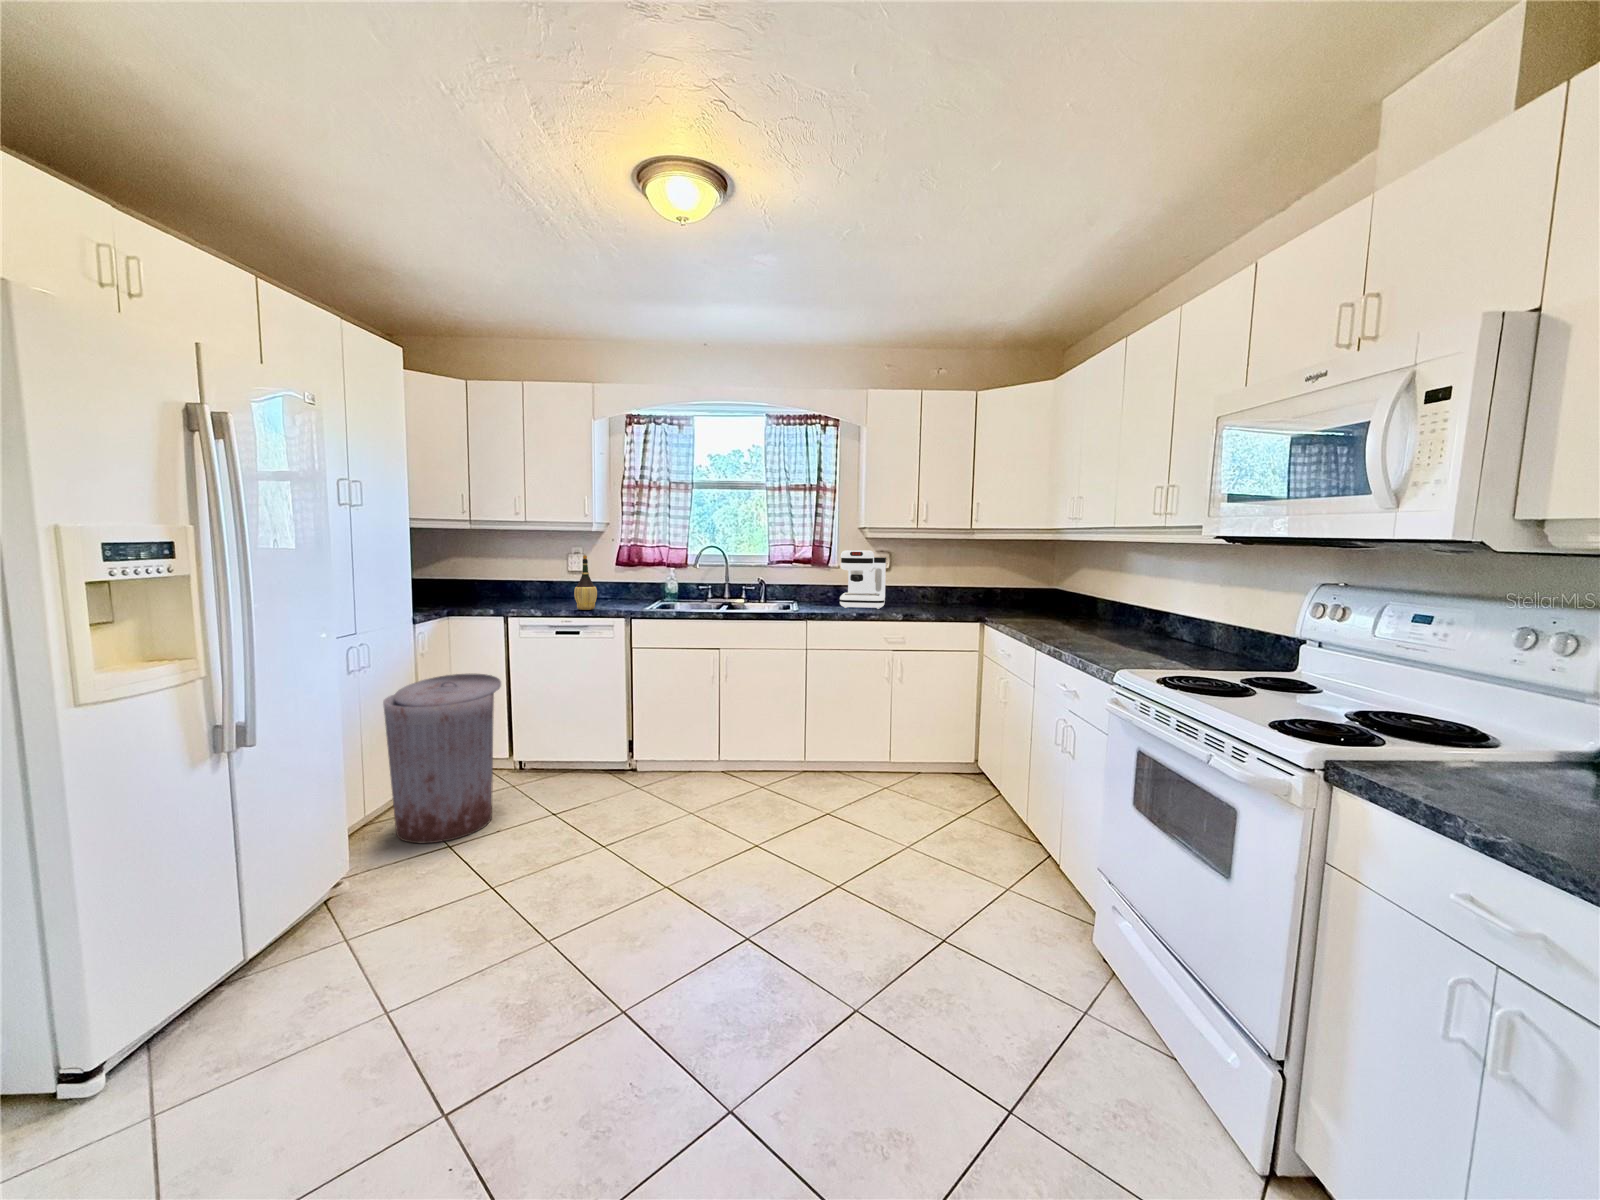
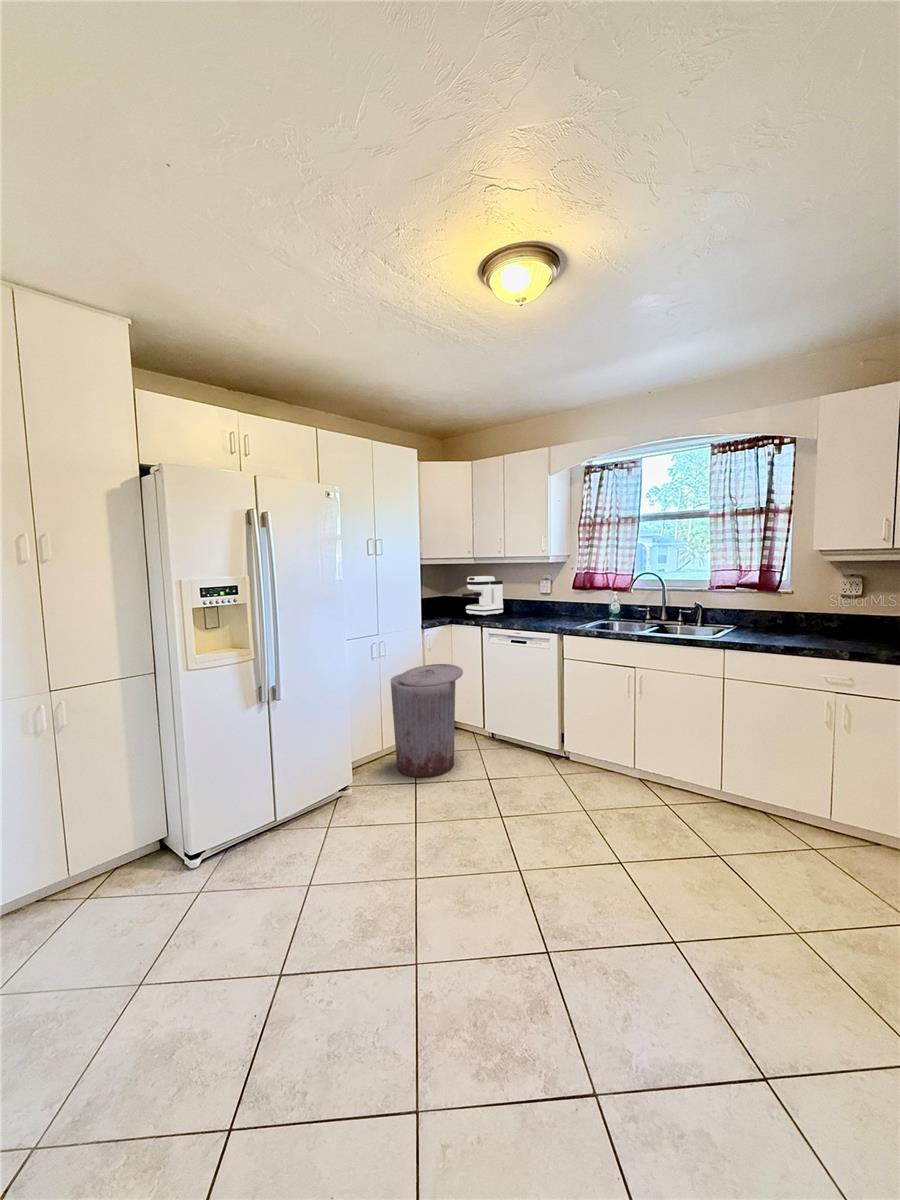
coffee maker: present [840,550,886,609] -> present [462,576,503,615]
wine bottle: present [574,556,597,610] -> none [527,582,545,624]

